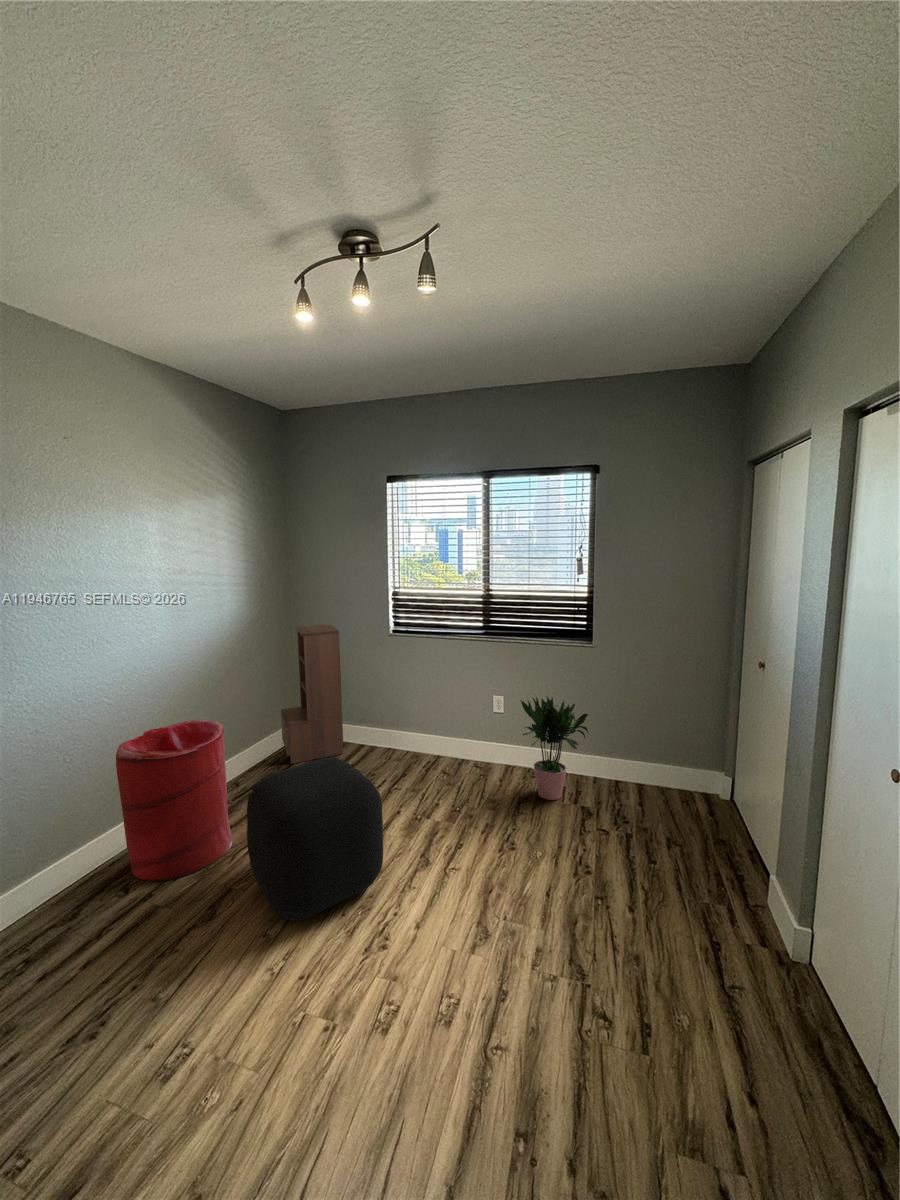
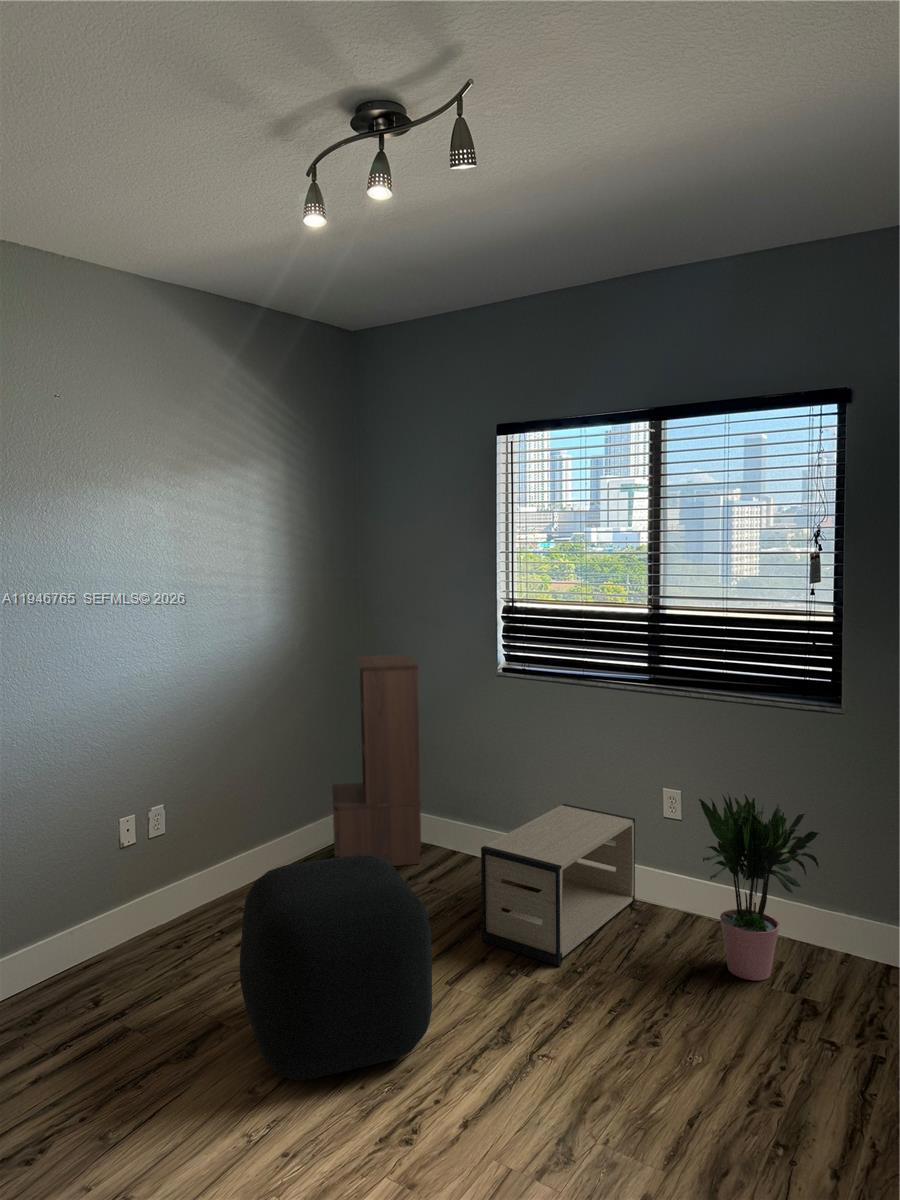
nightstand: none [394,709,477,809] -> present [481,804,635,966]
laundry hamper: present [116,720,232,881] -> none [92,783,236,1000]

